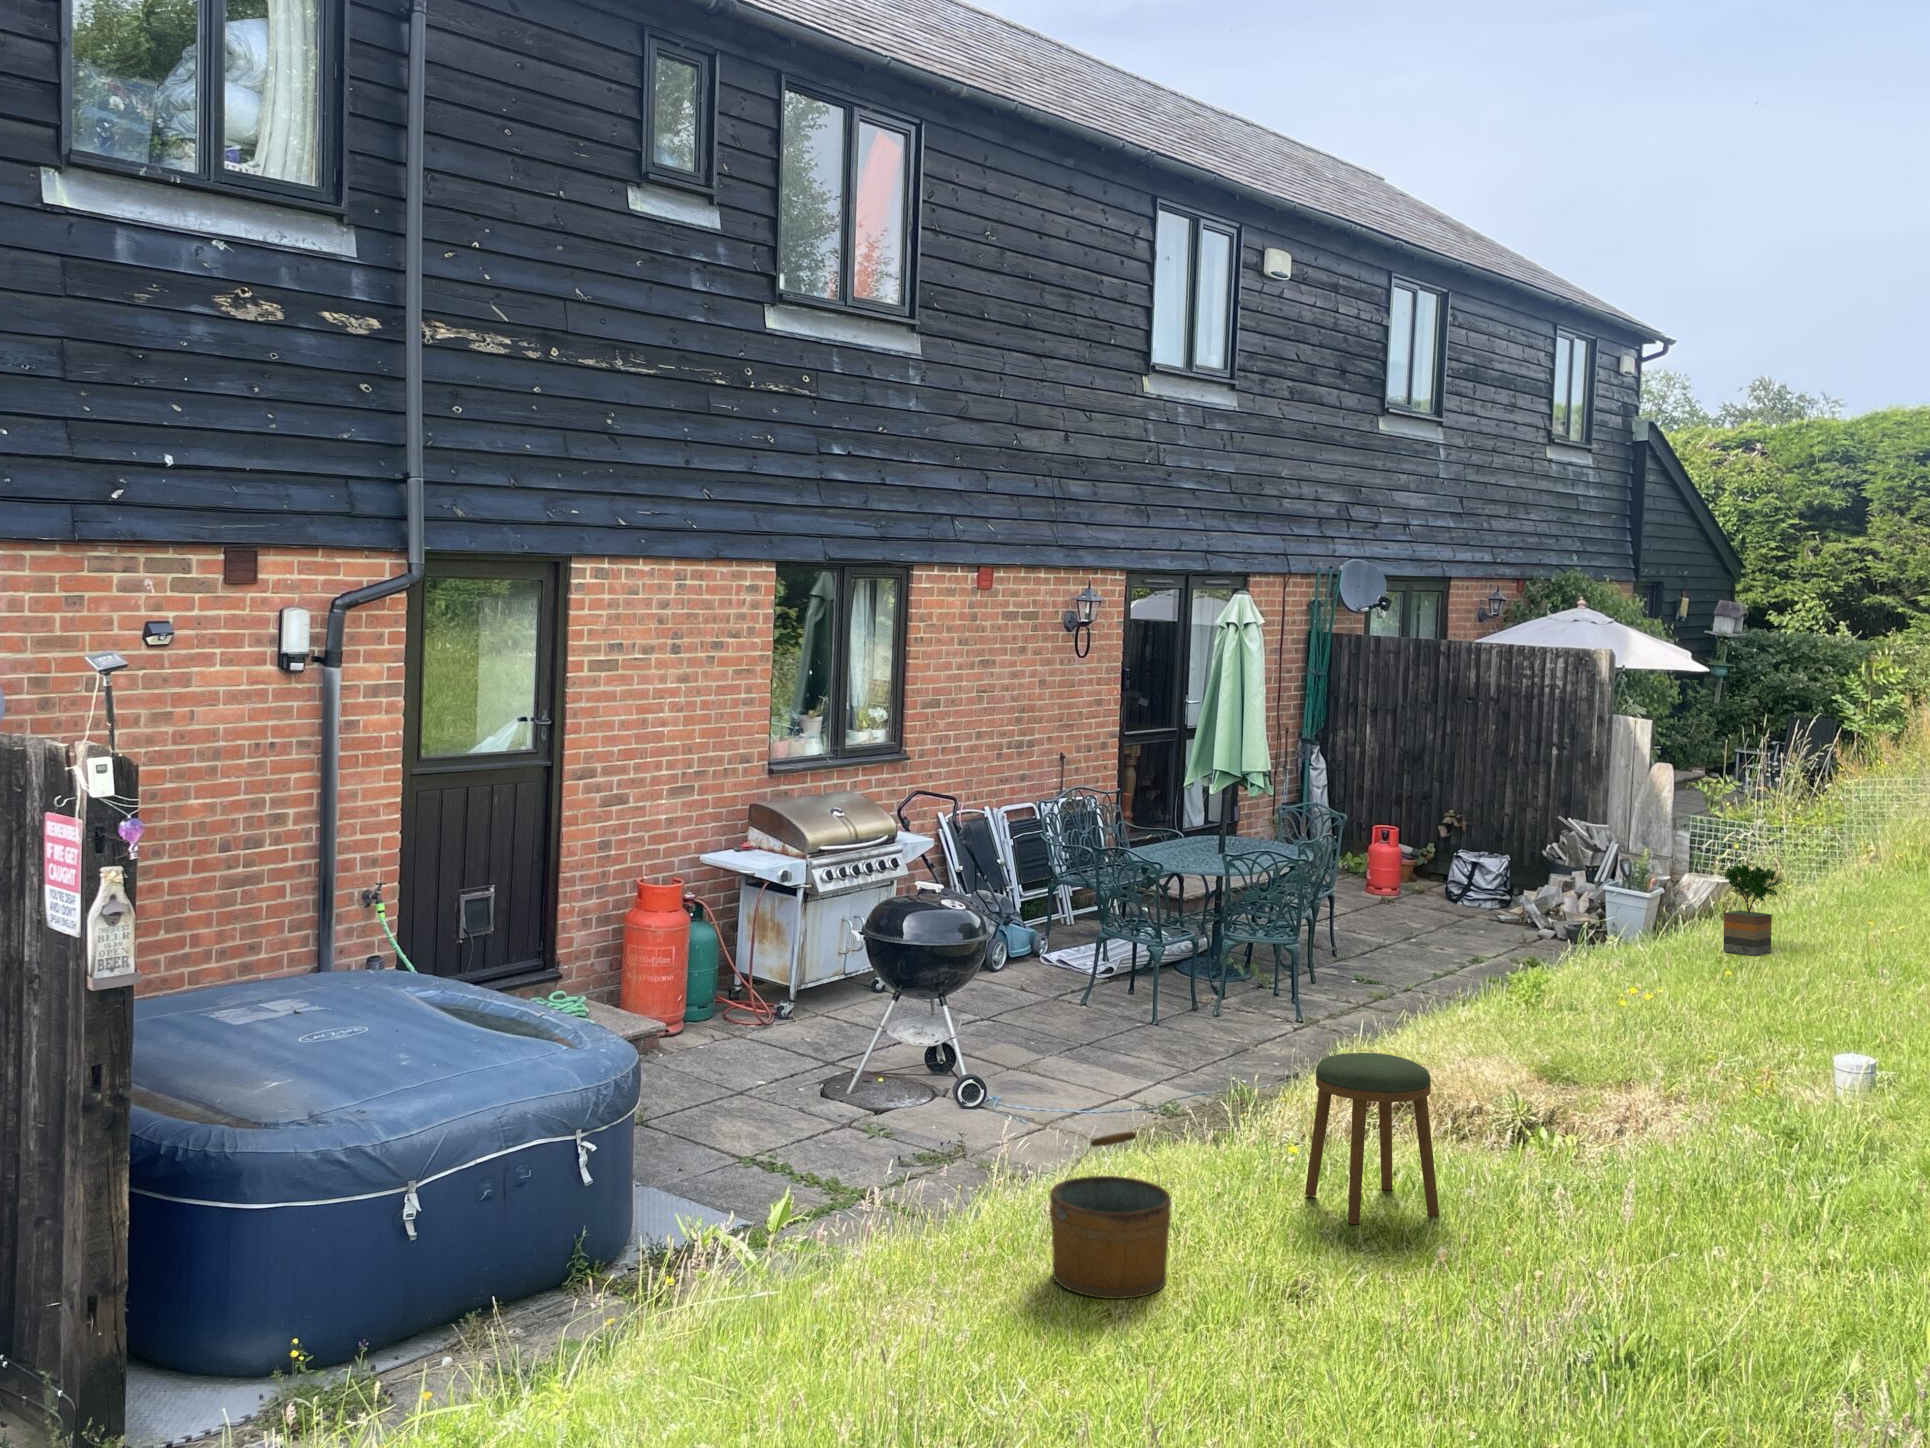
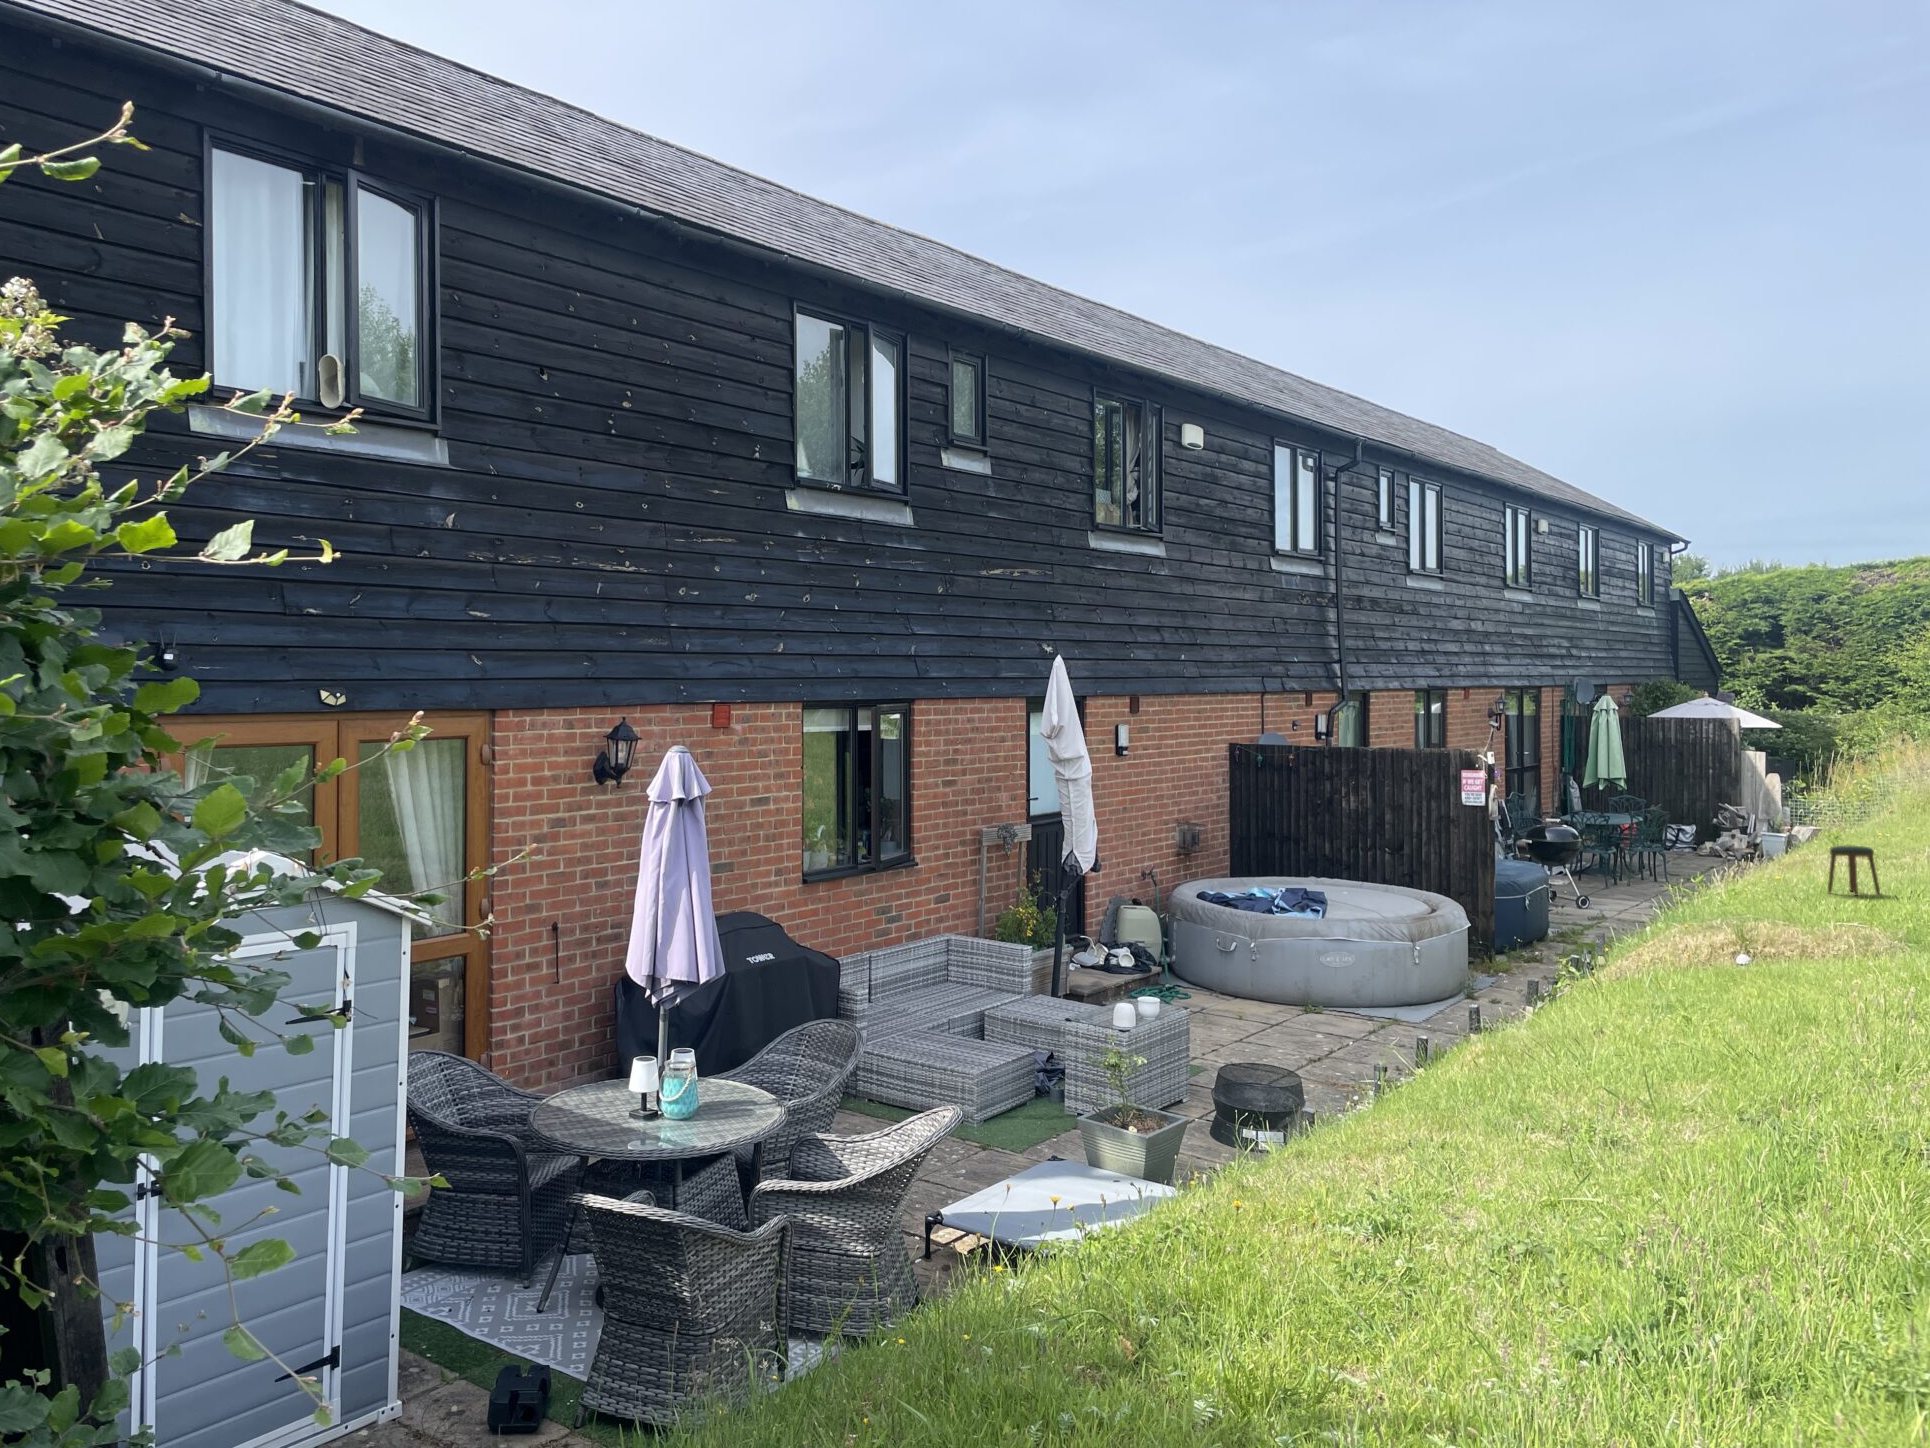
potted tree: present [1723,864,1783,956] -> none [1858,809,1889,849]
bucket: present [1050,1132,1171,1299] -> none [1780,860,1823,906]

